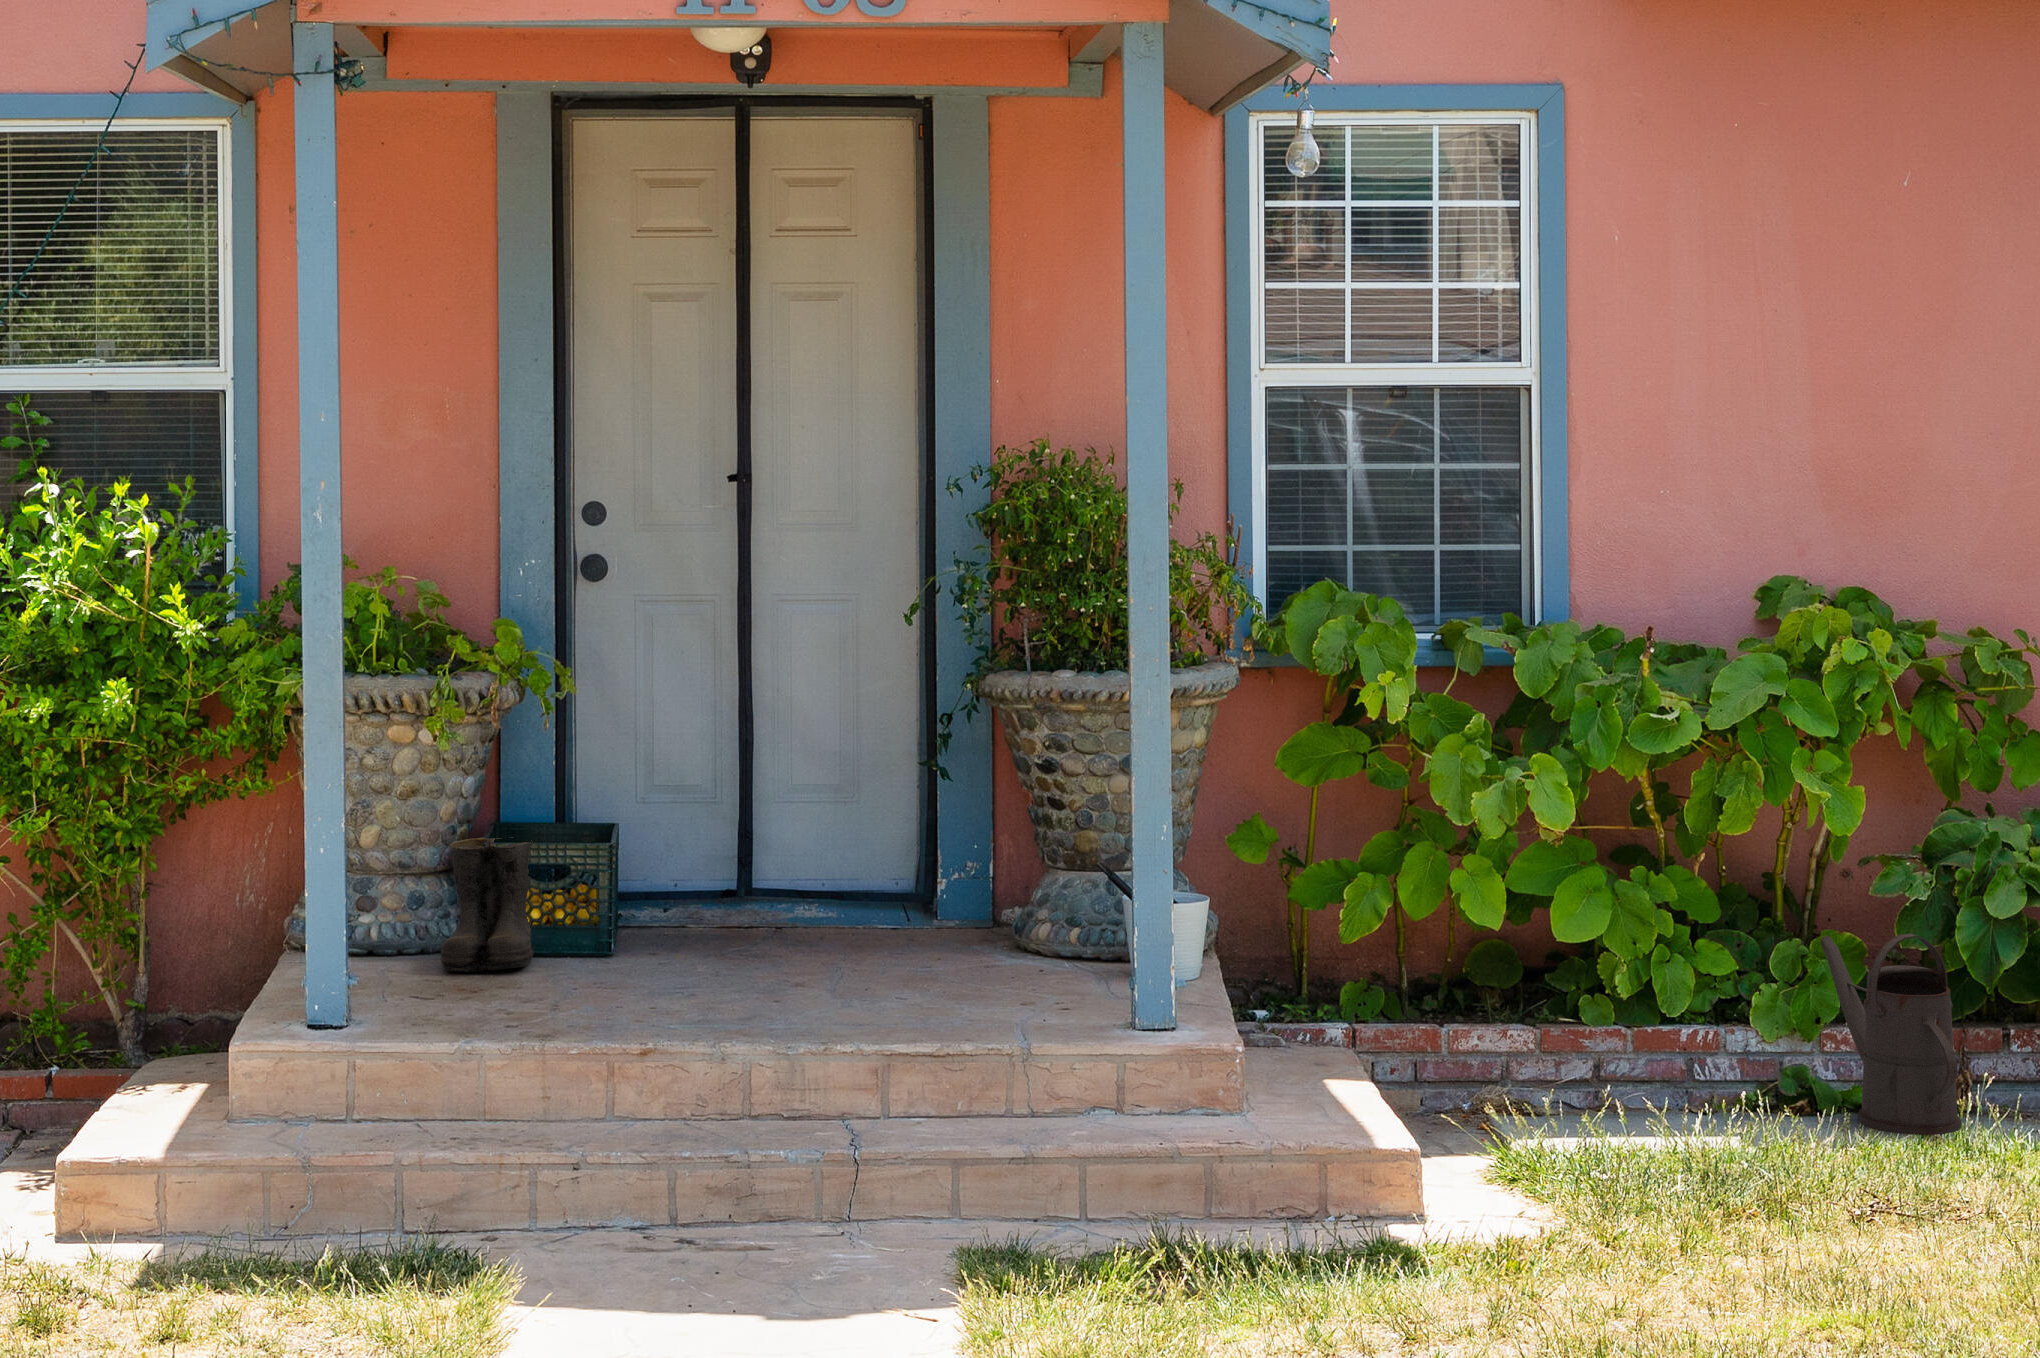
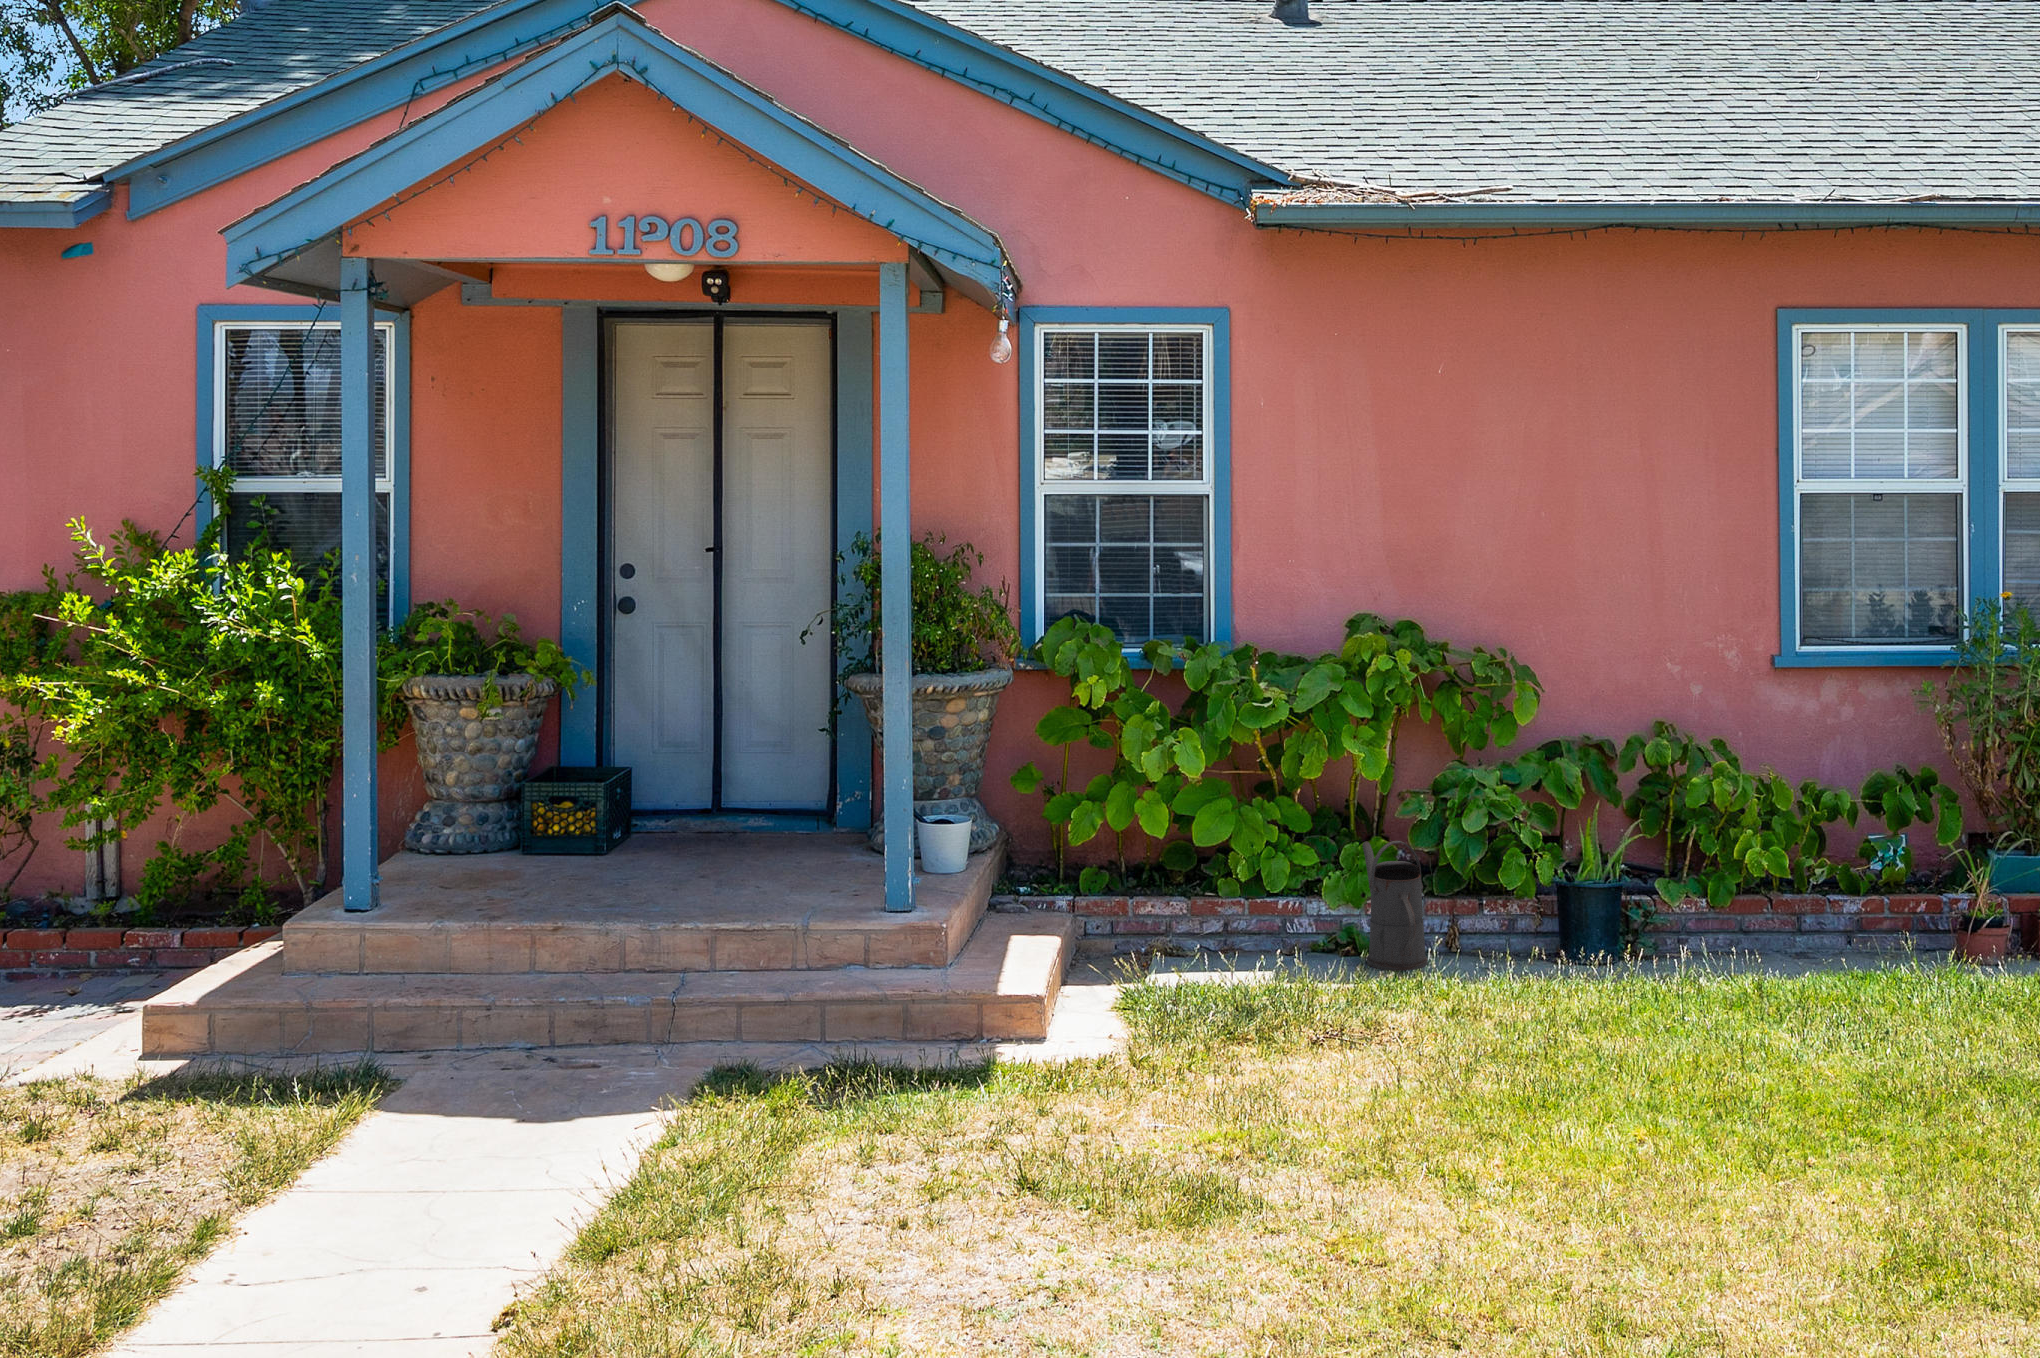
boots: present [441,837,534,972] -> none [470,781,549,870]

